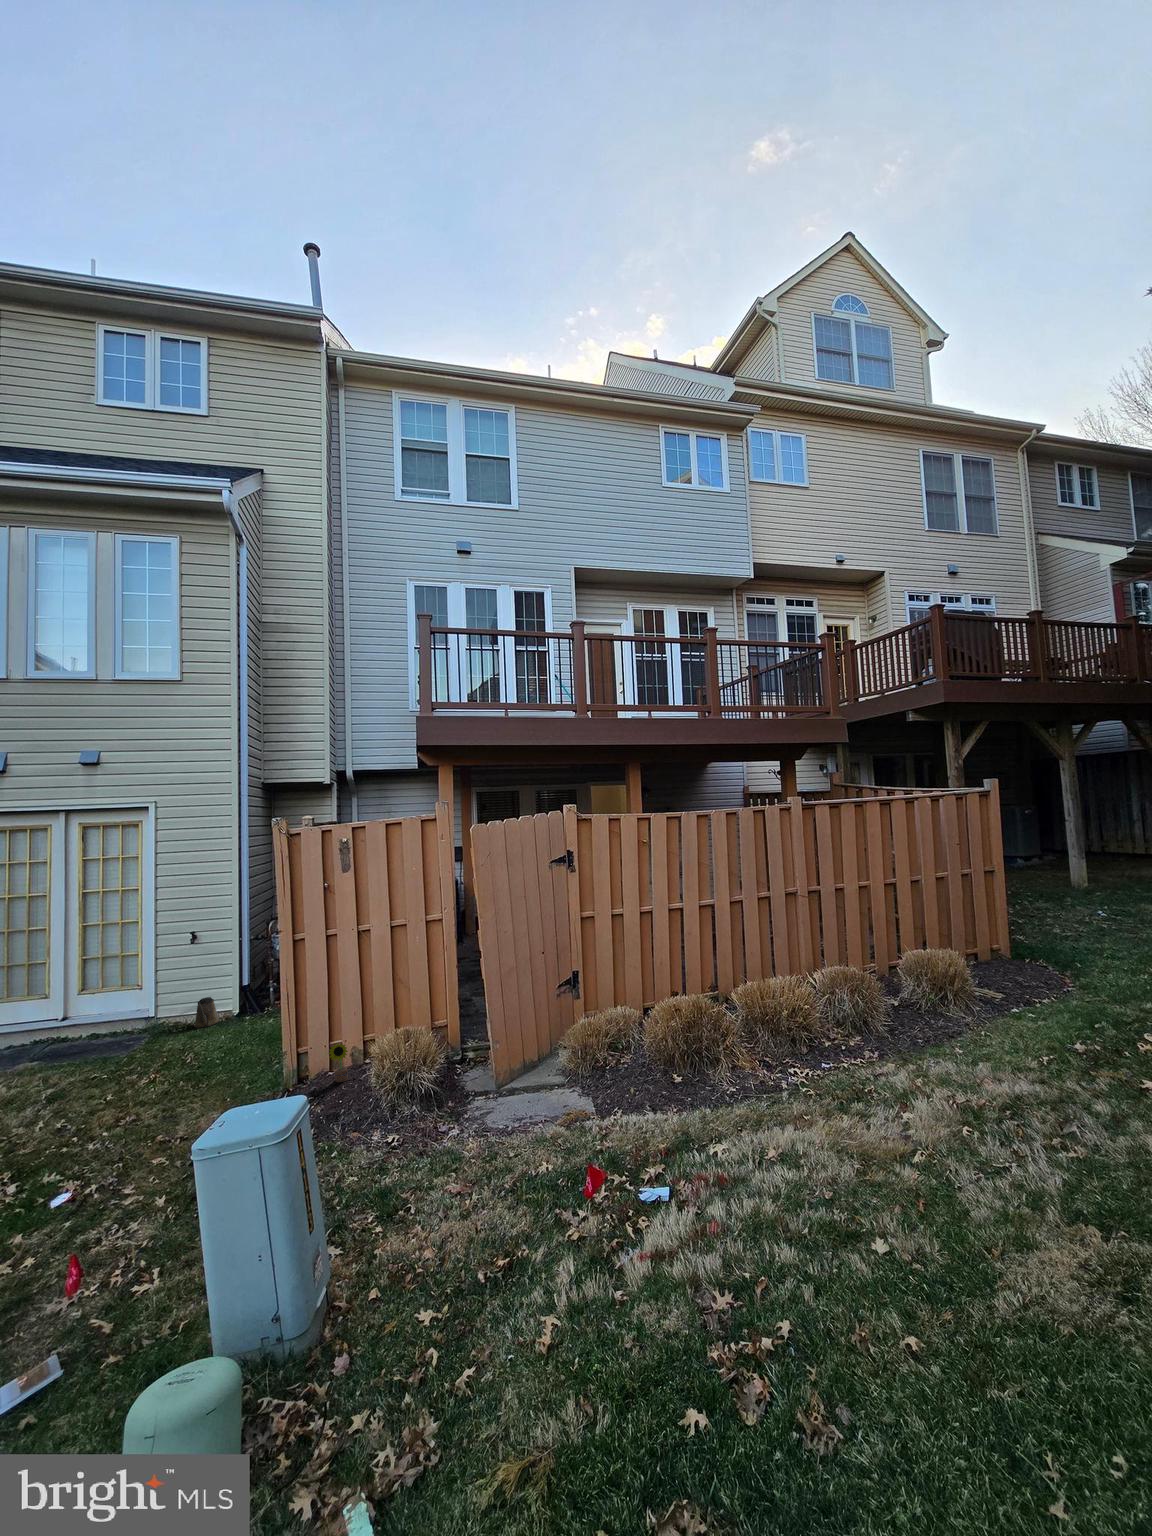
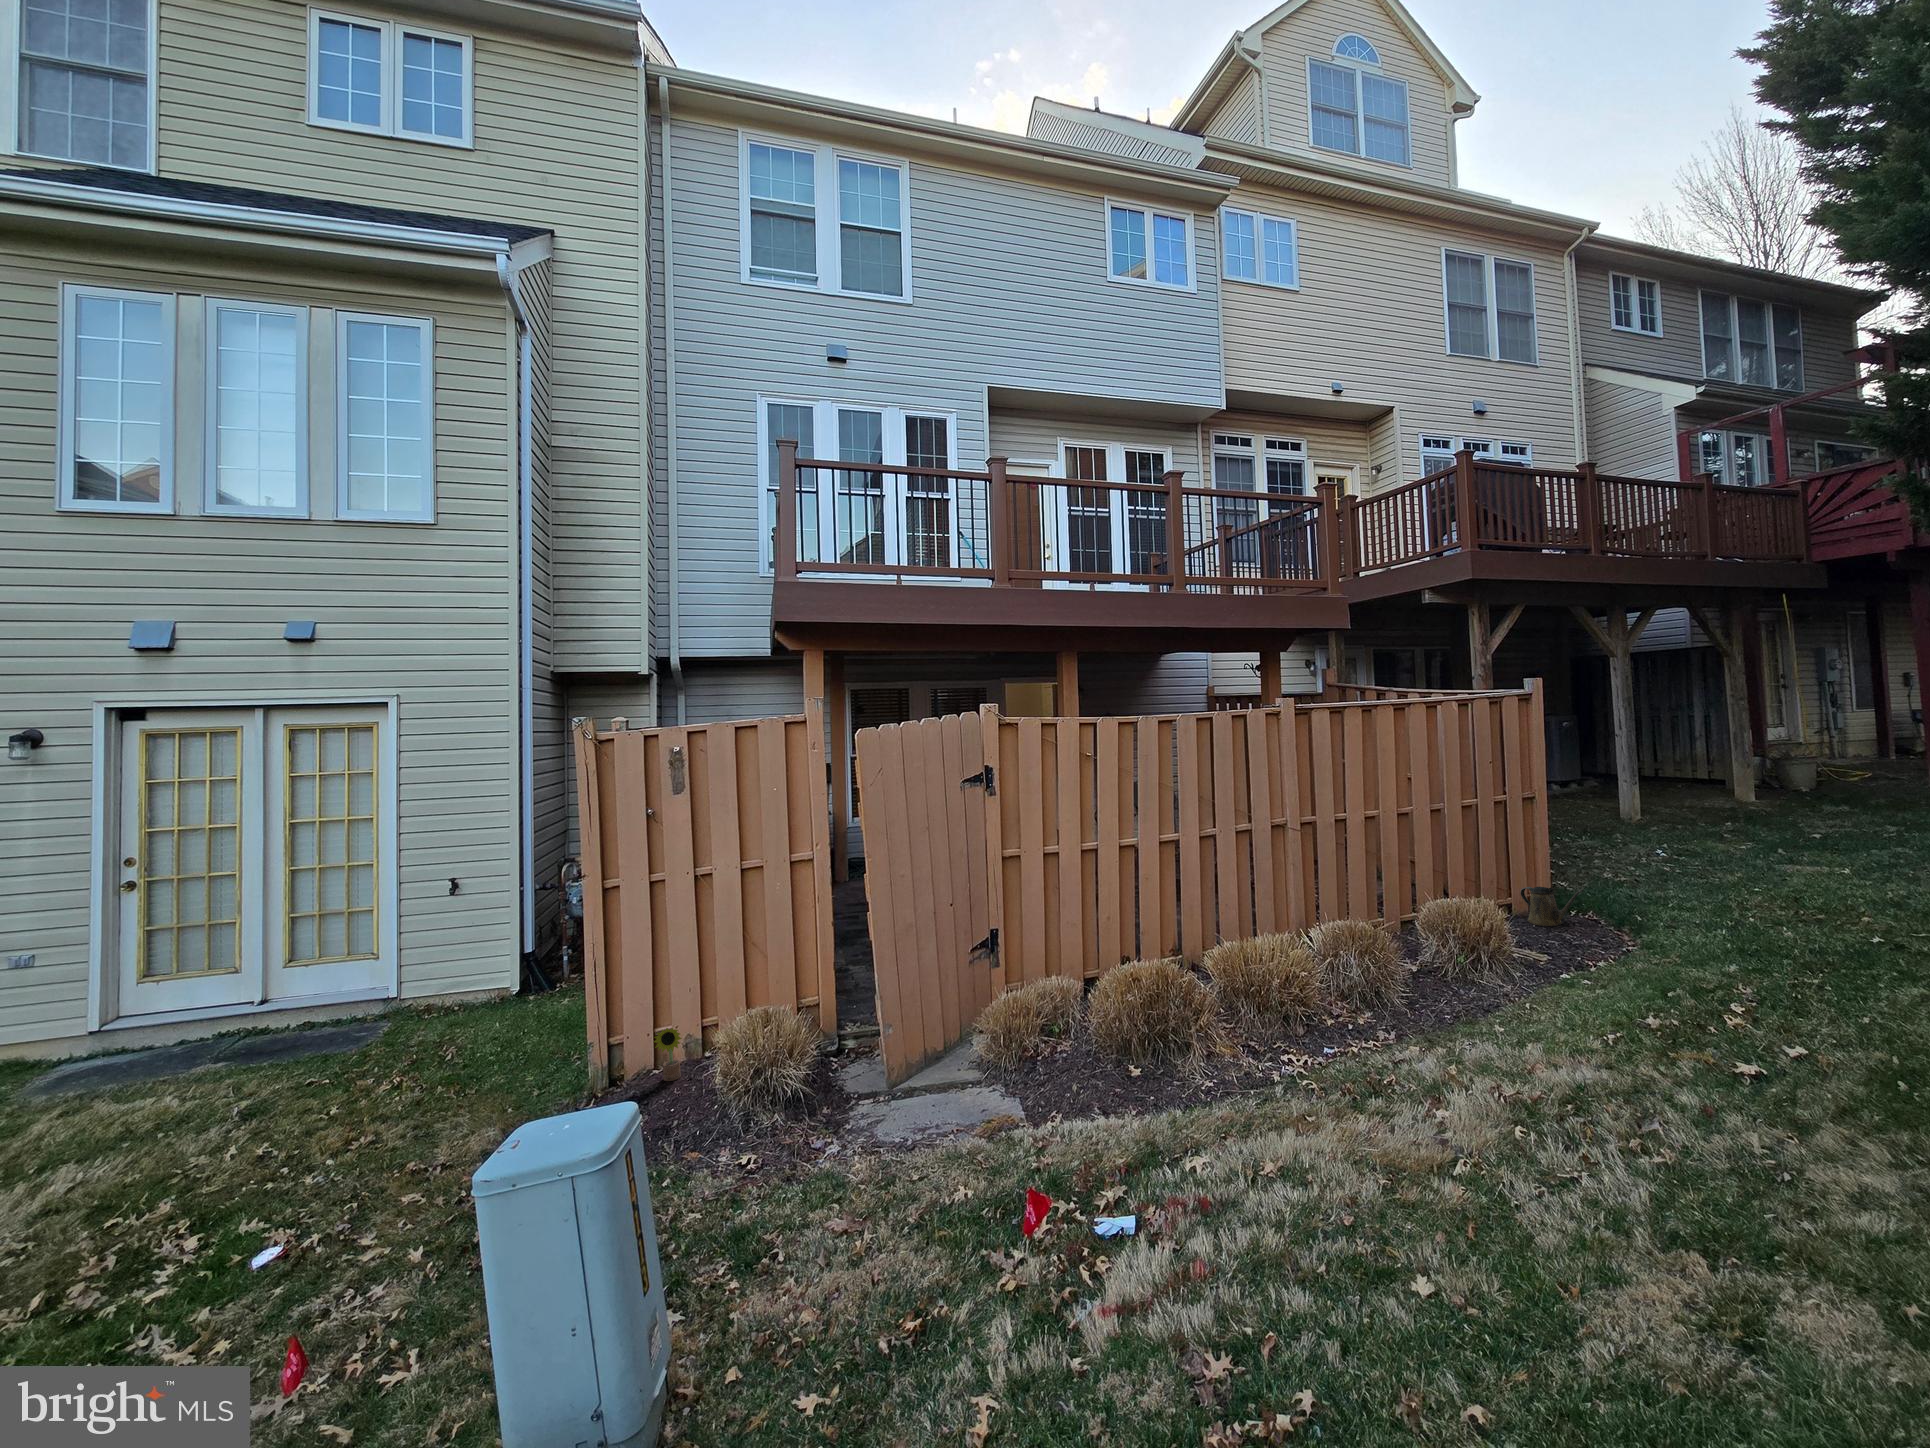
watering can: present [194,997,219,1027] -> present [1520,887,1583,926]

